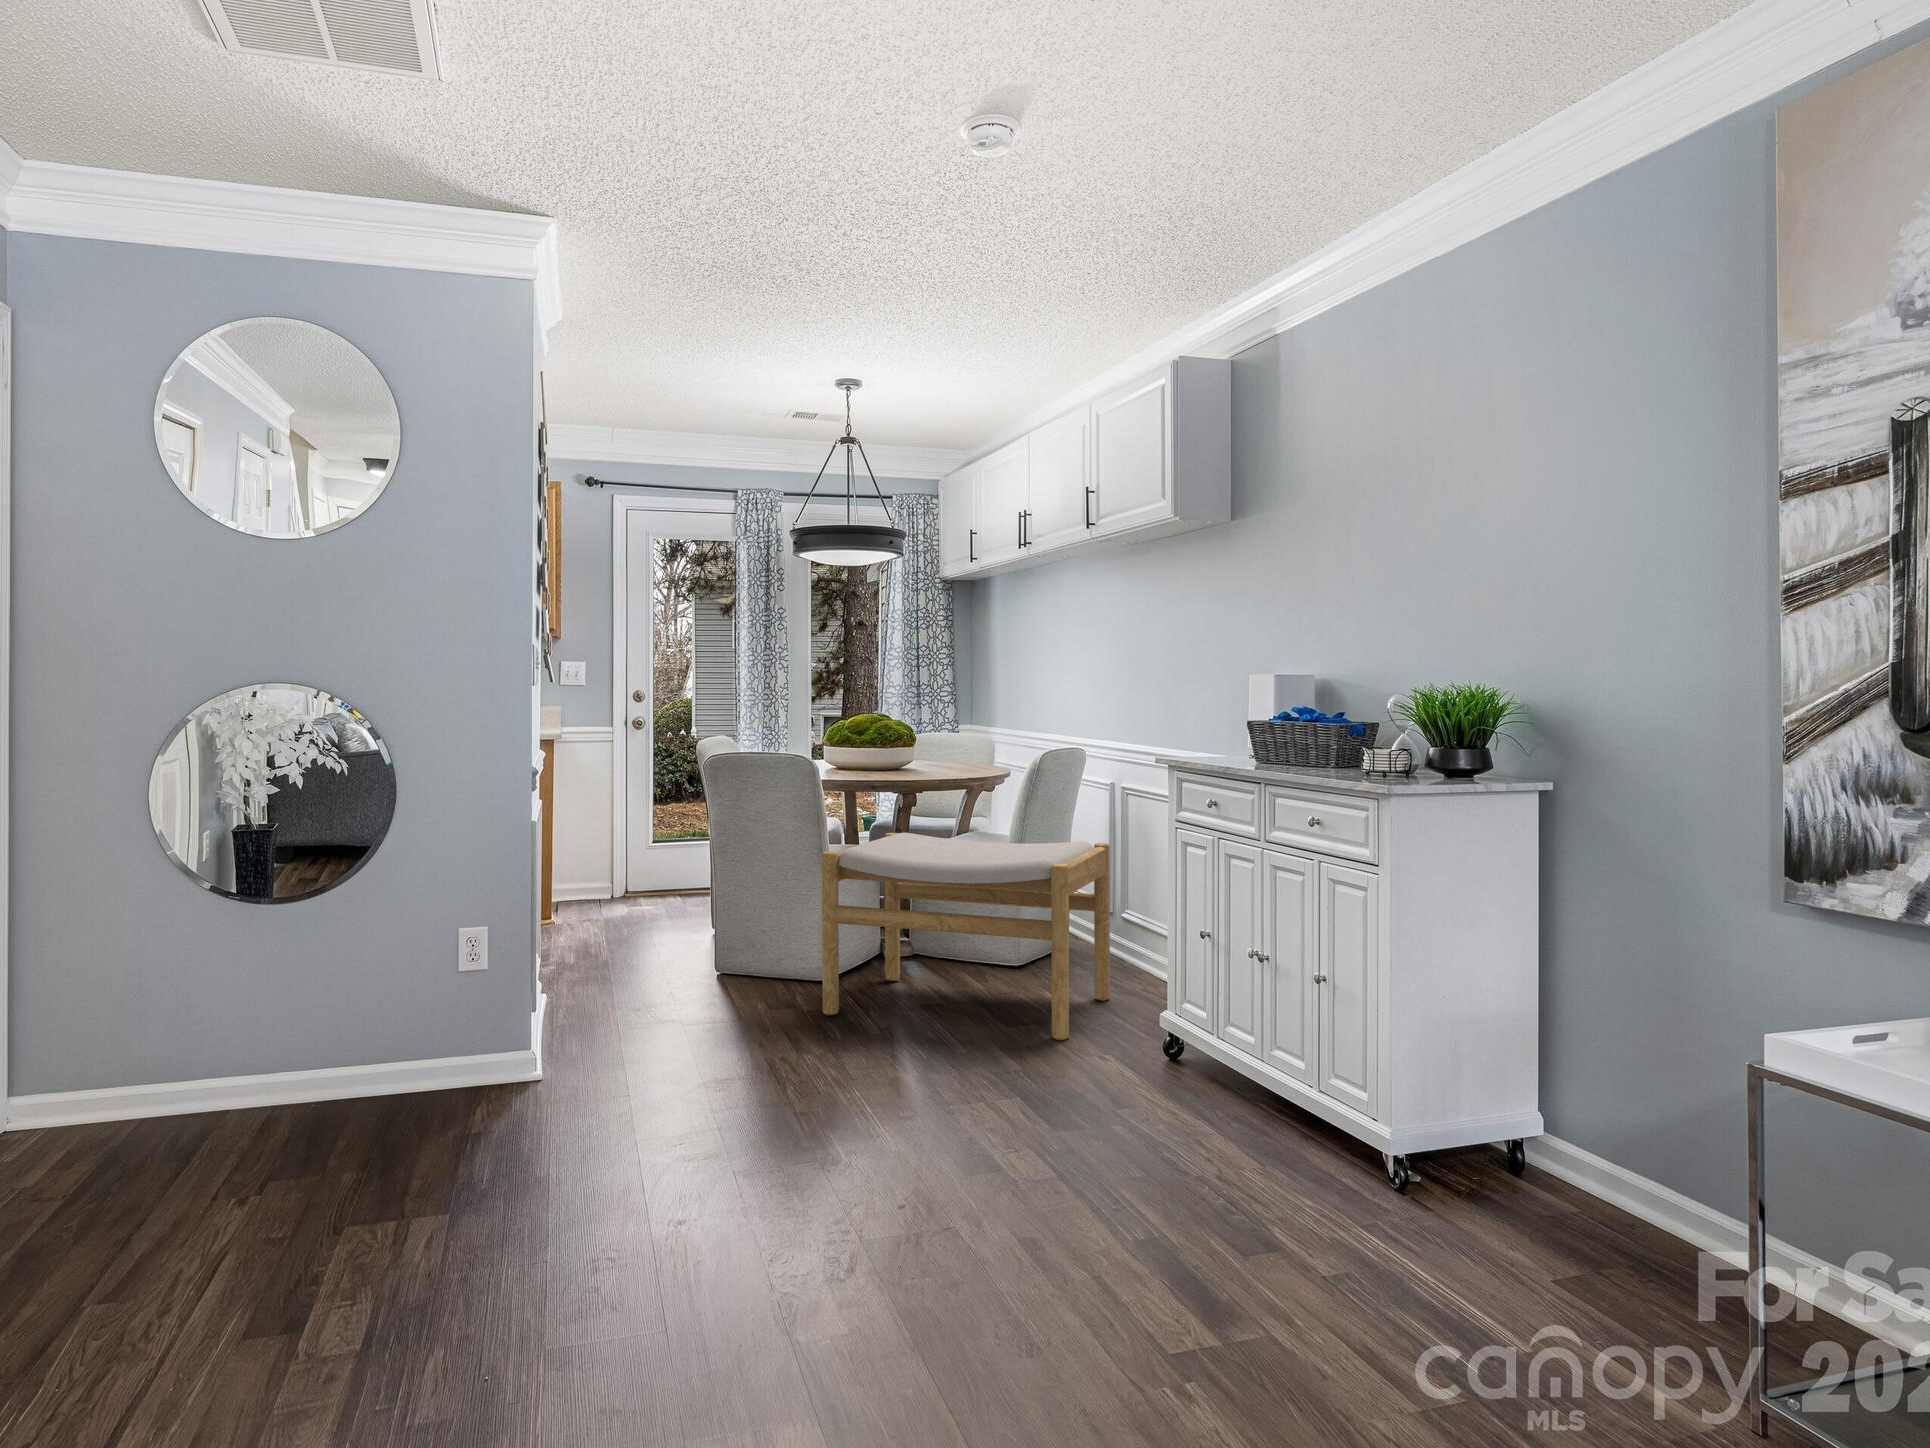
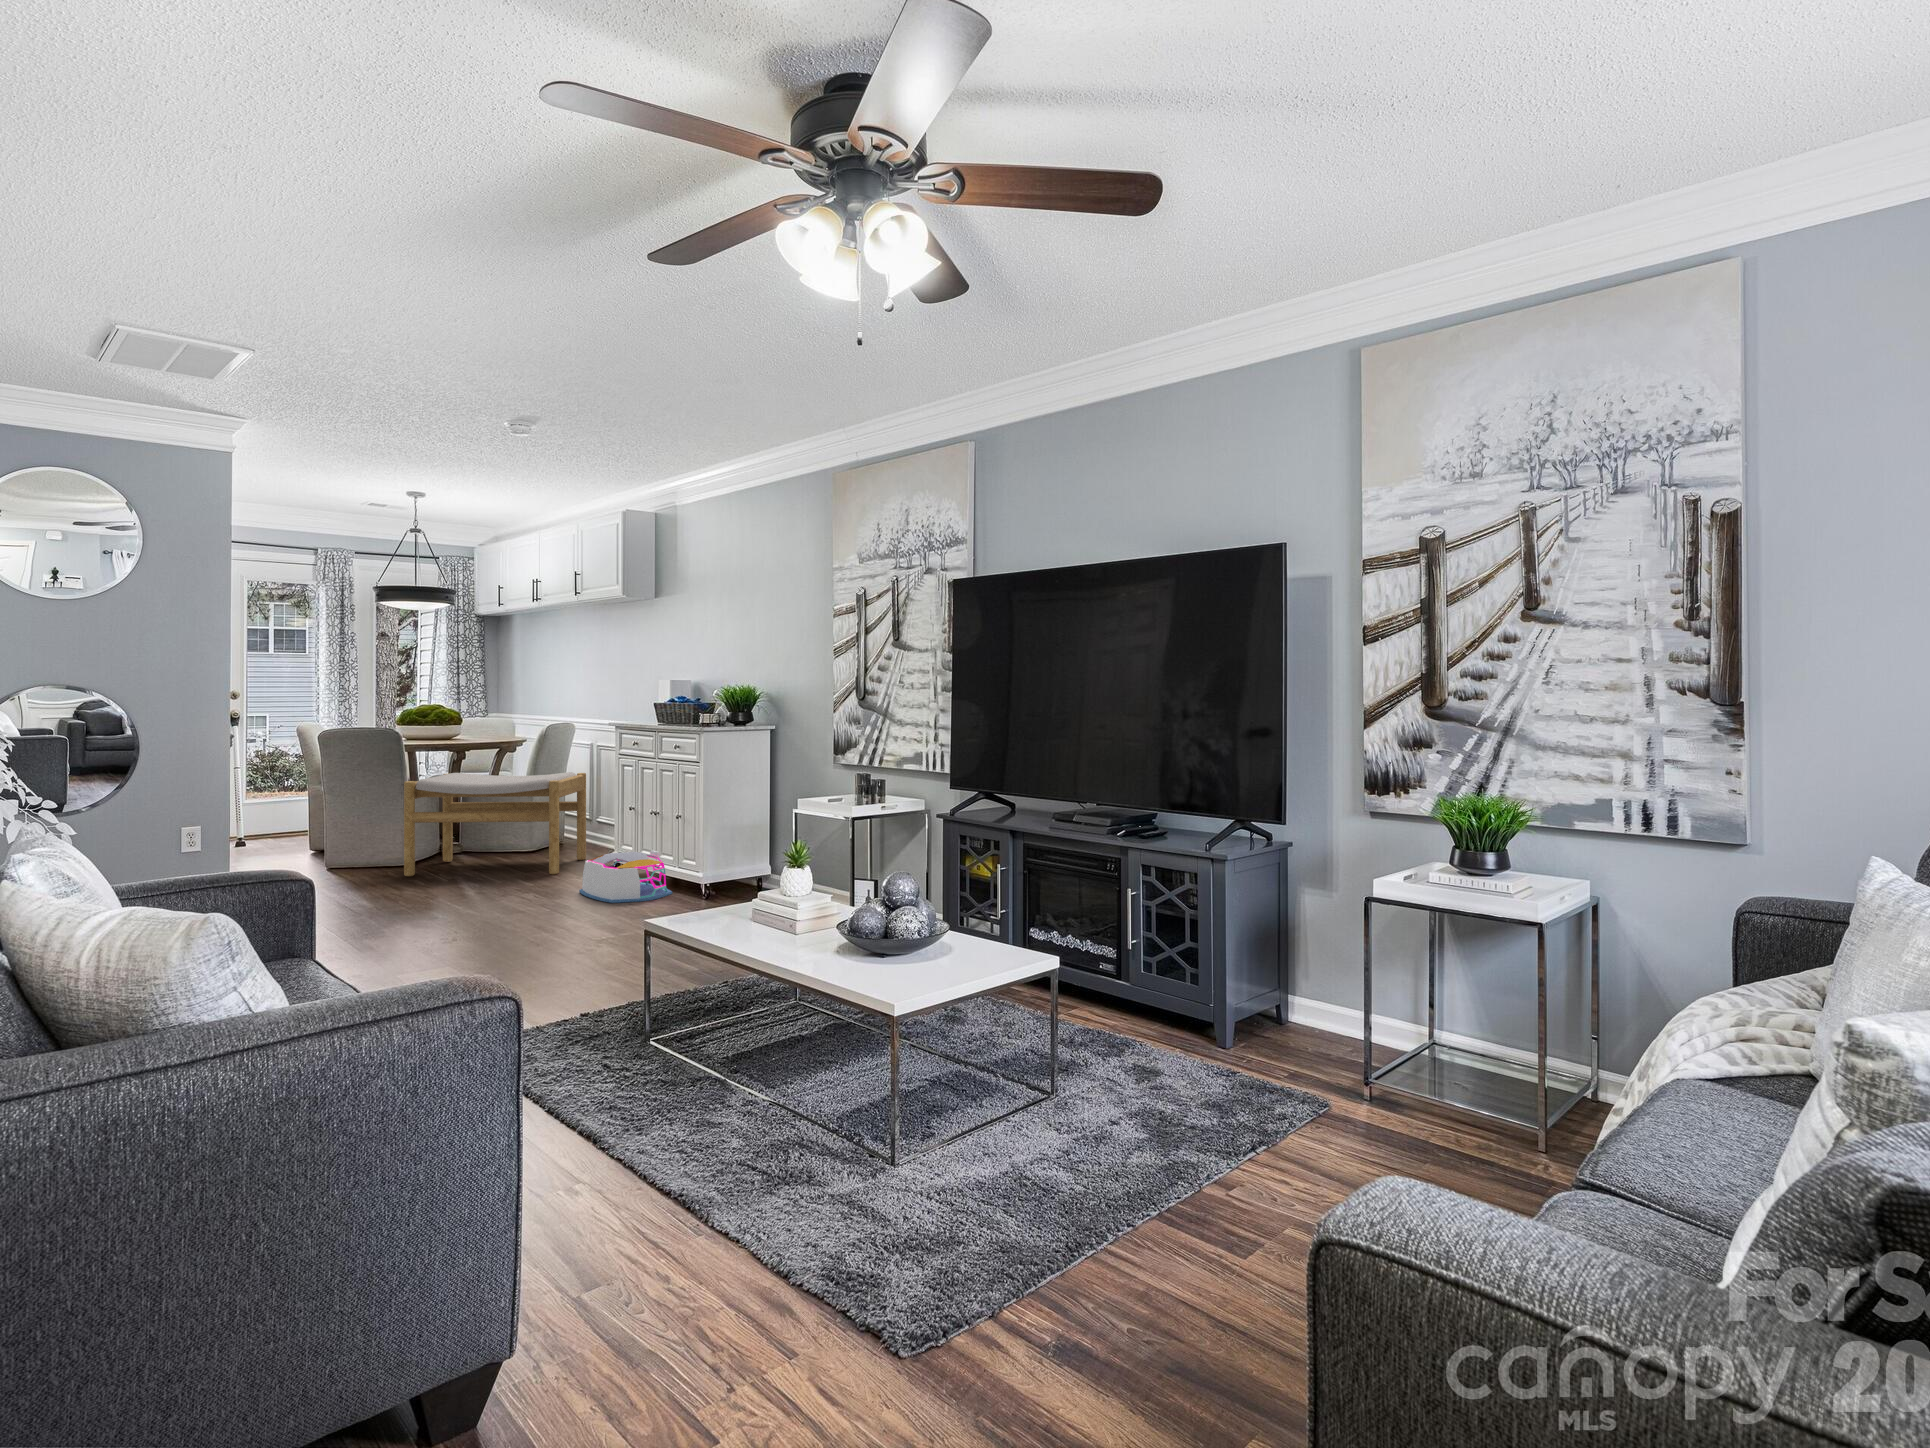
storage bin: none [1114,1036,1310,1174] -> present [579,850,672,903]

